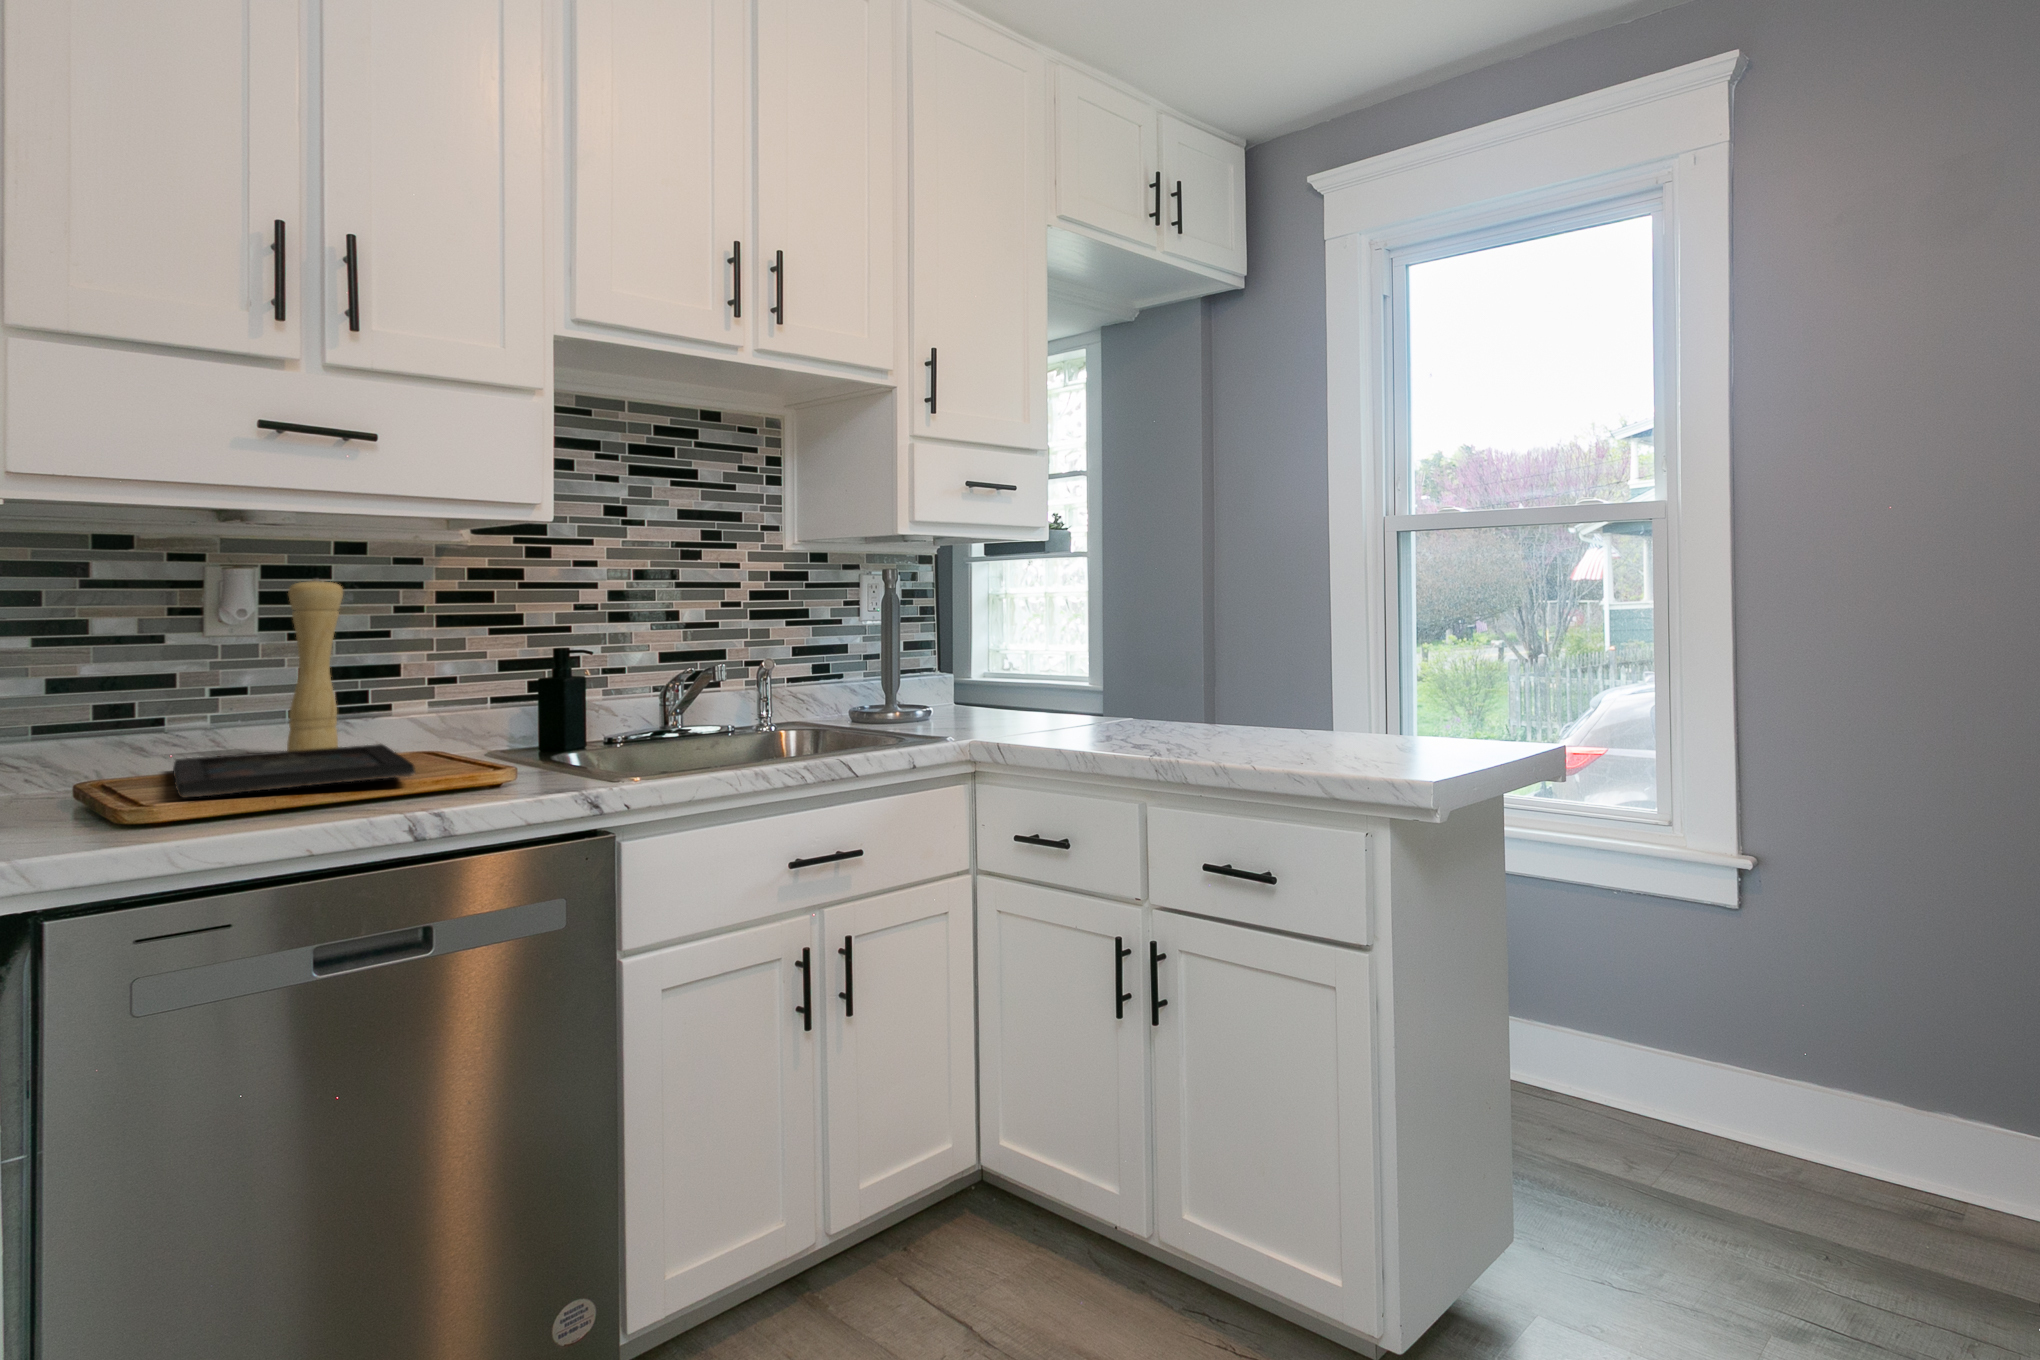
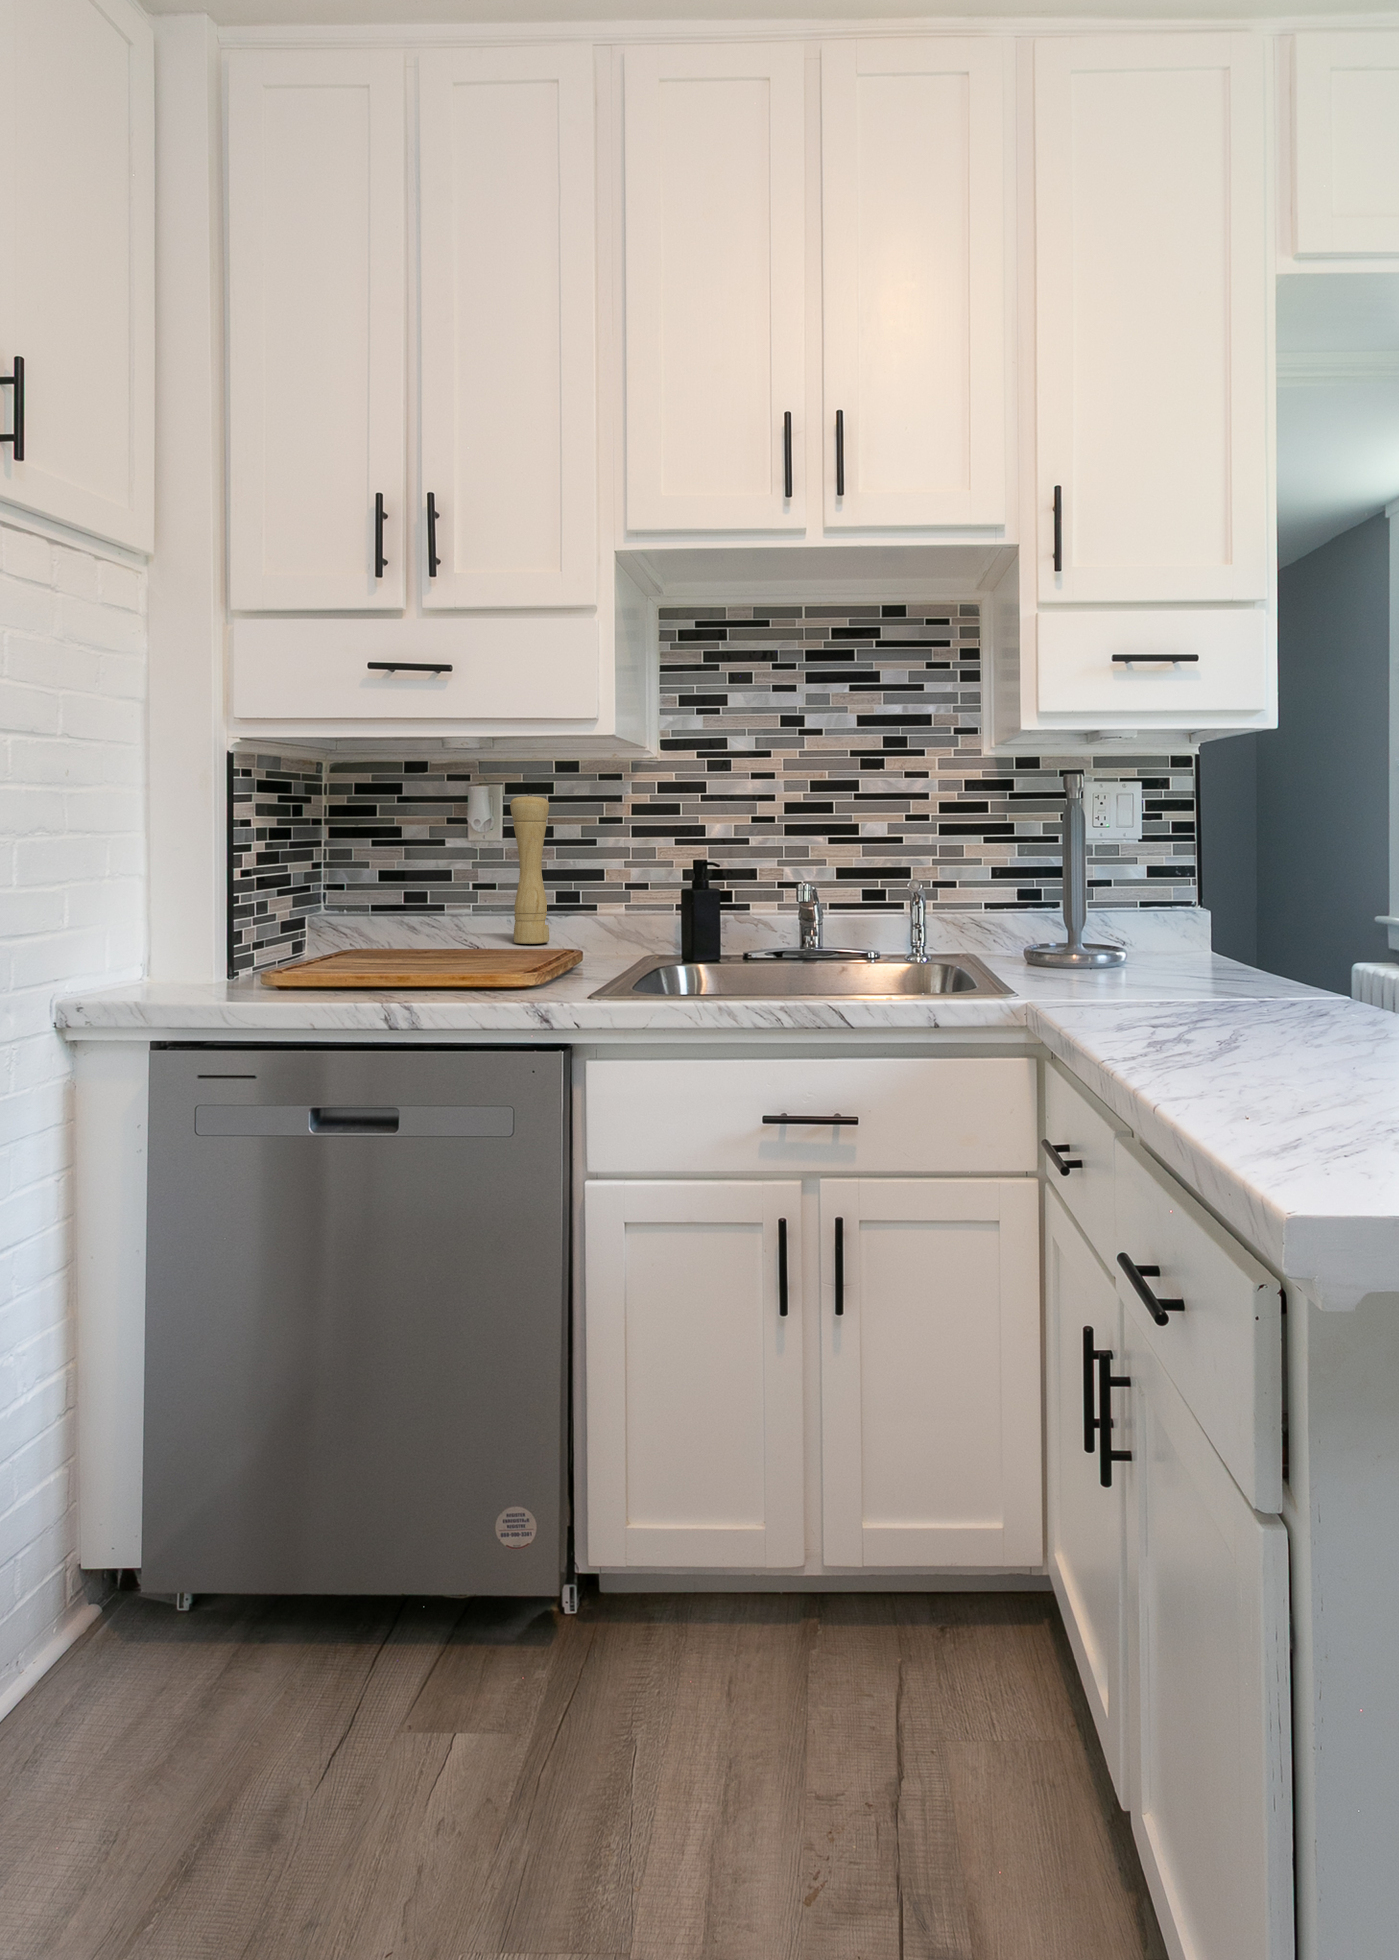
tray: present [173,744,415,798] -> none [313,937,541,971]

